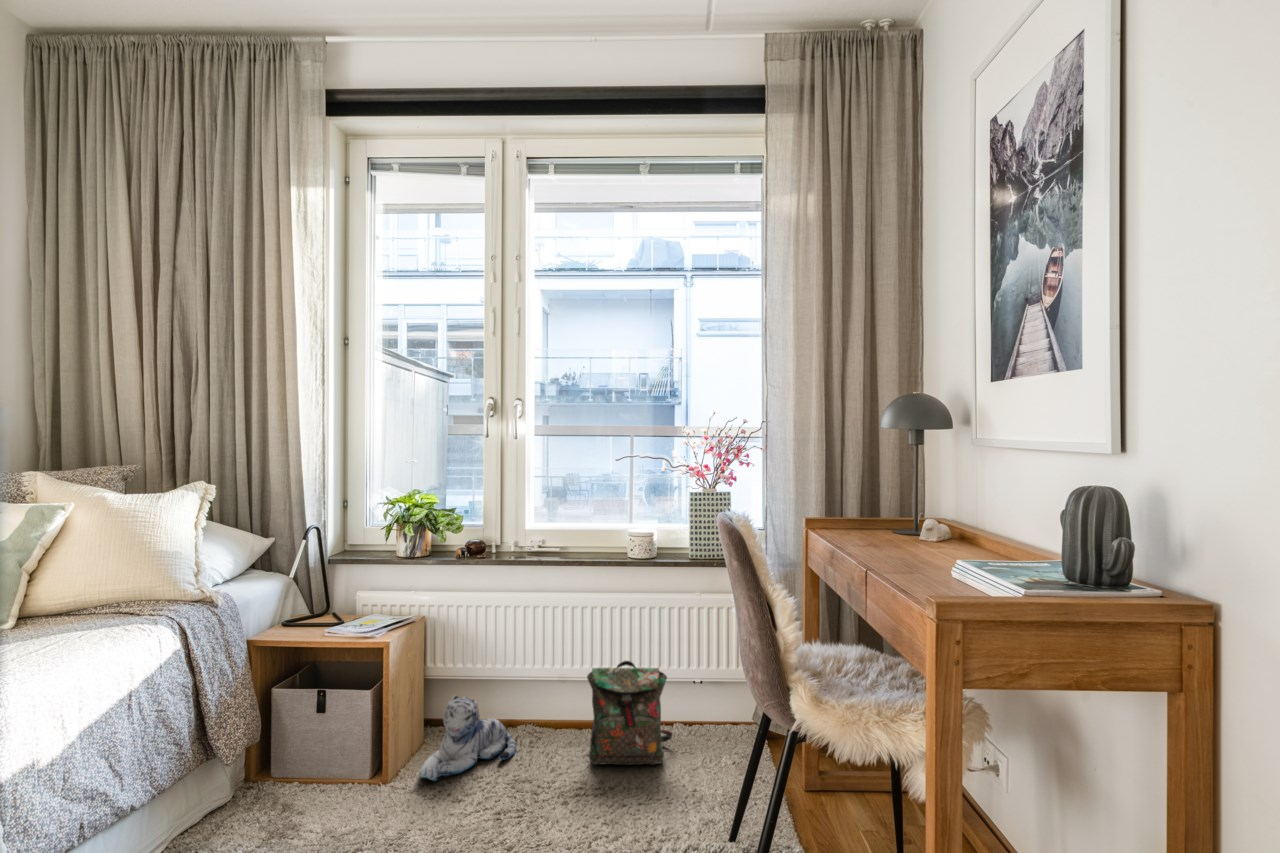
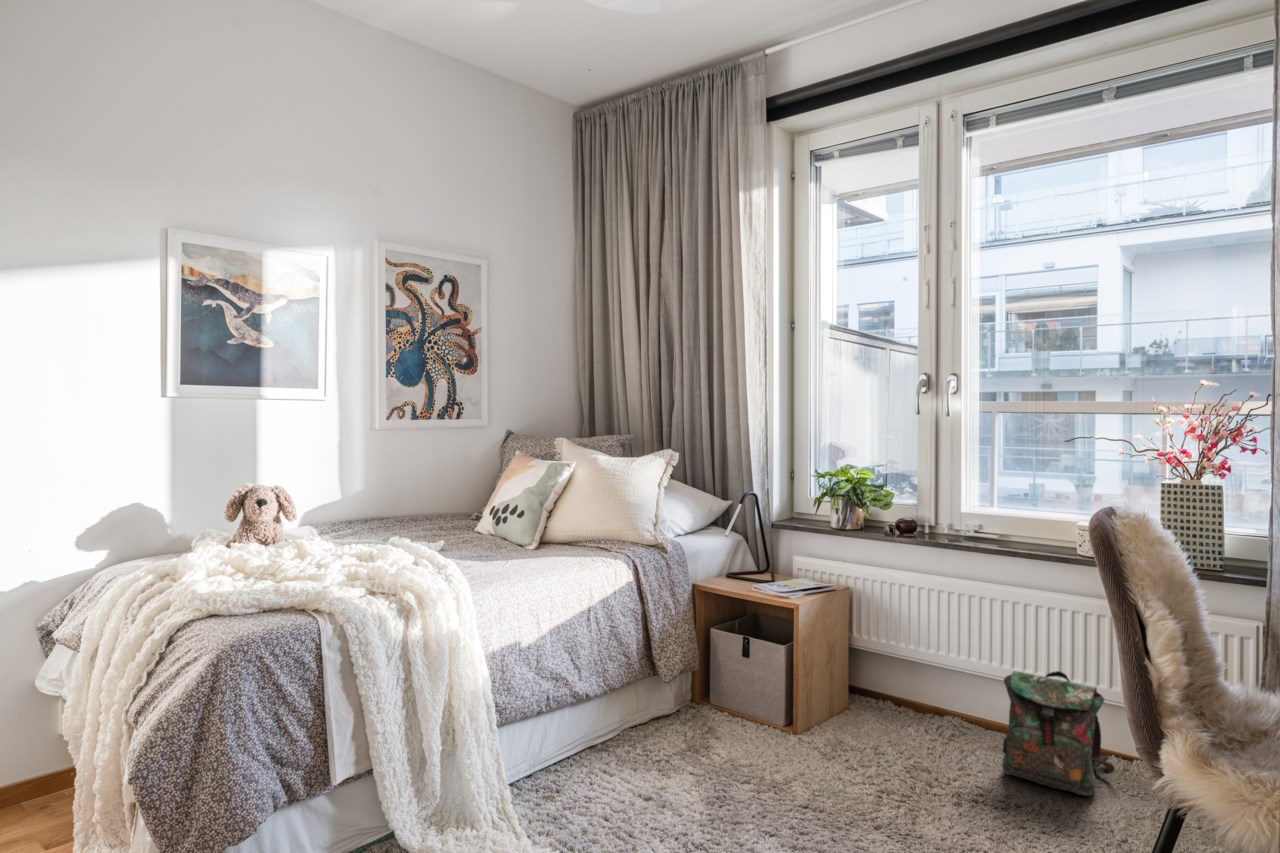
plush toy: present [419,696,516,781] -> none [824,668,932,743]

